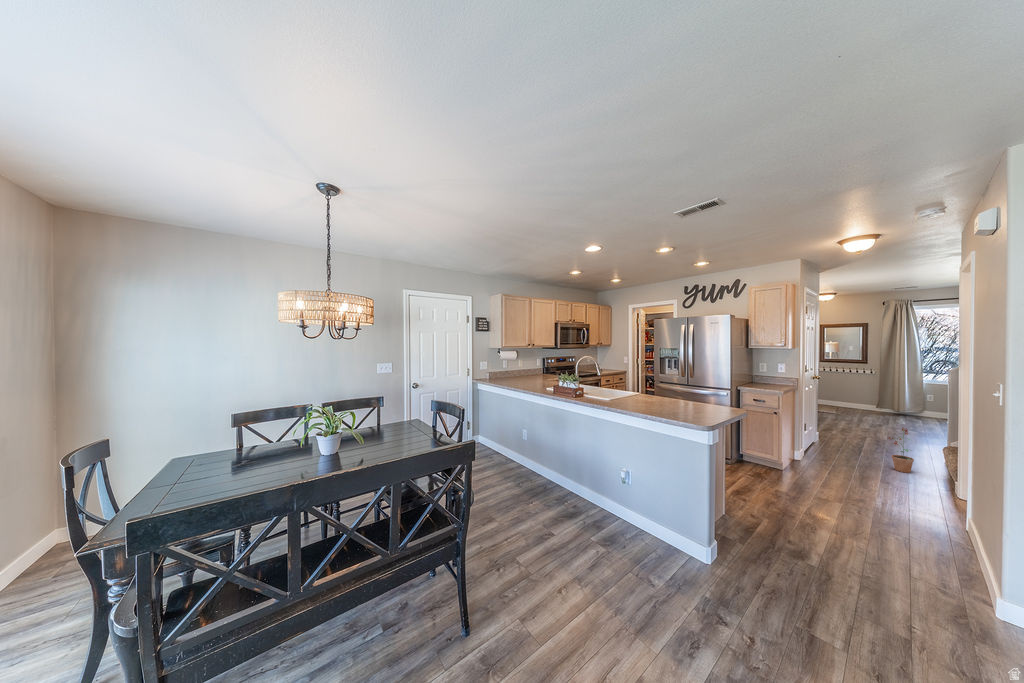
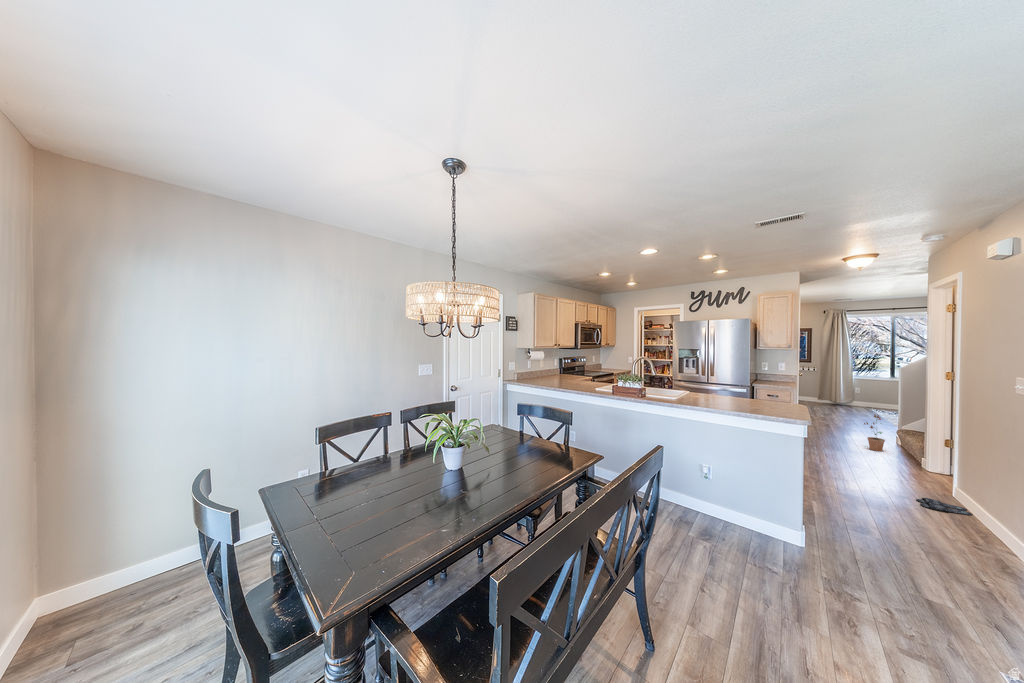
slippers: none [903,534,972,563] -> present [916,498,973,516]

